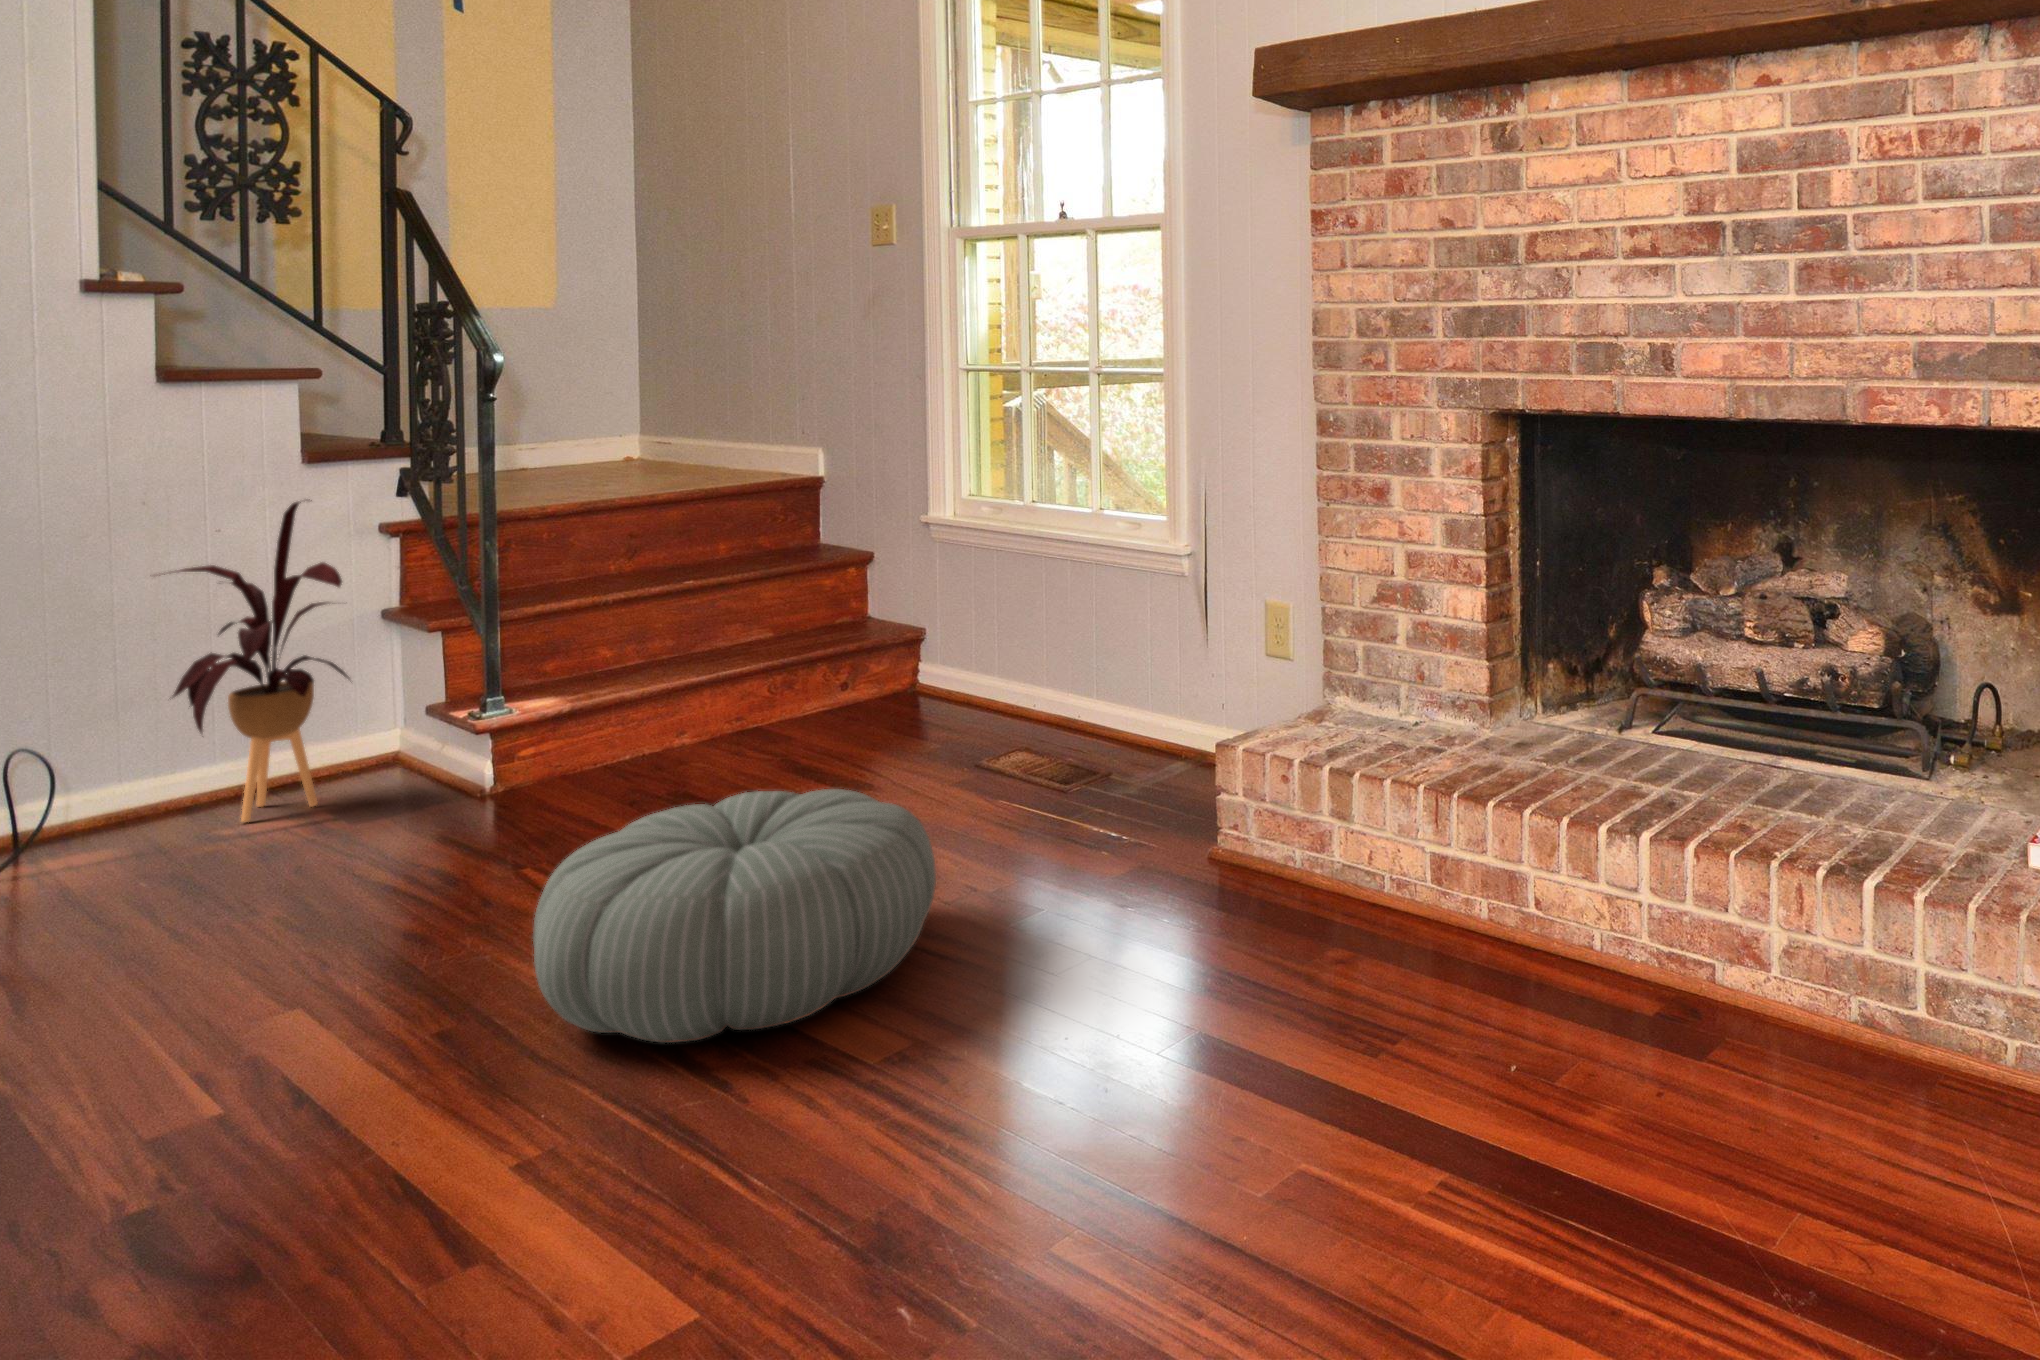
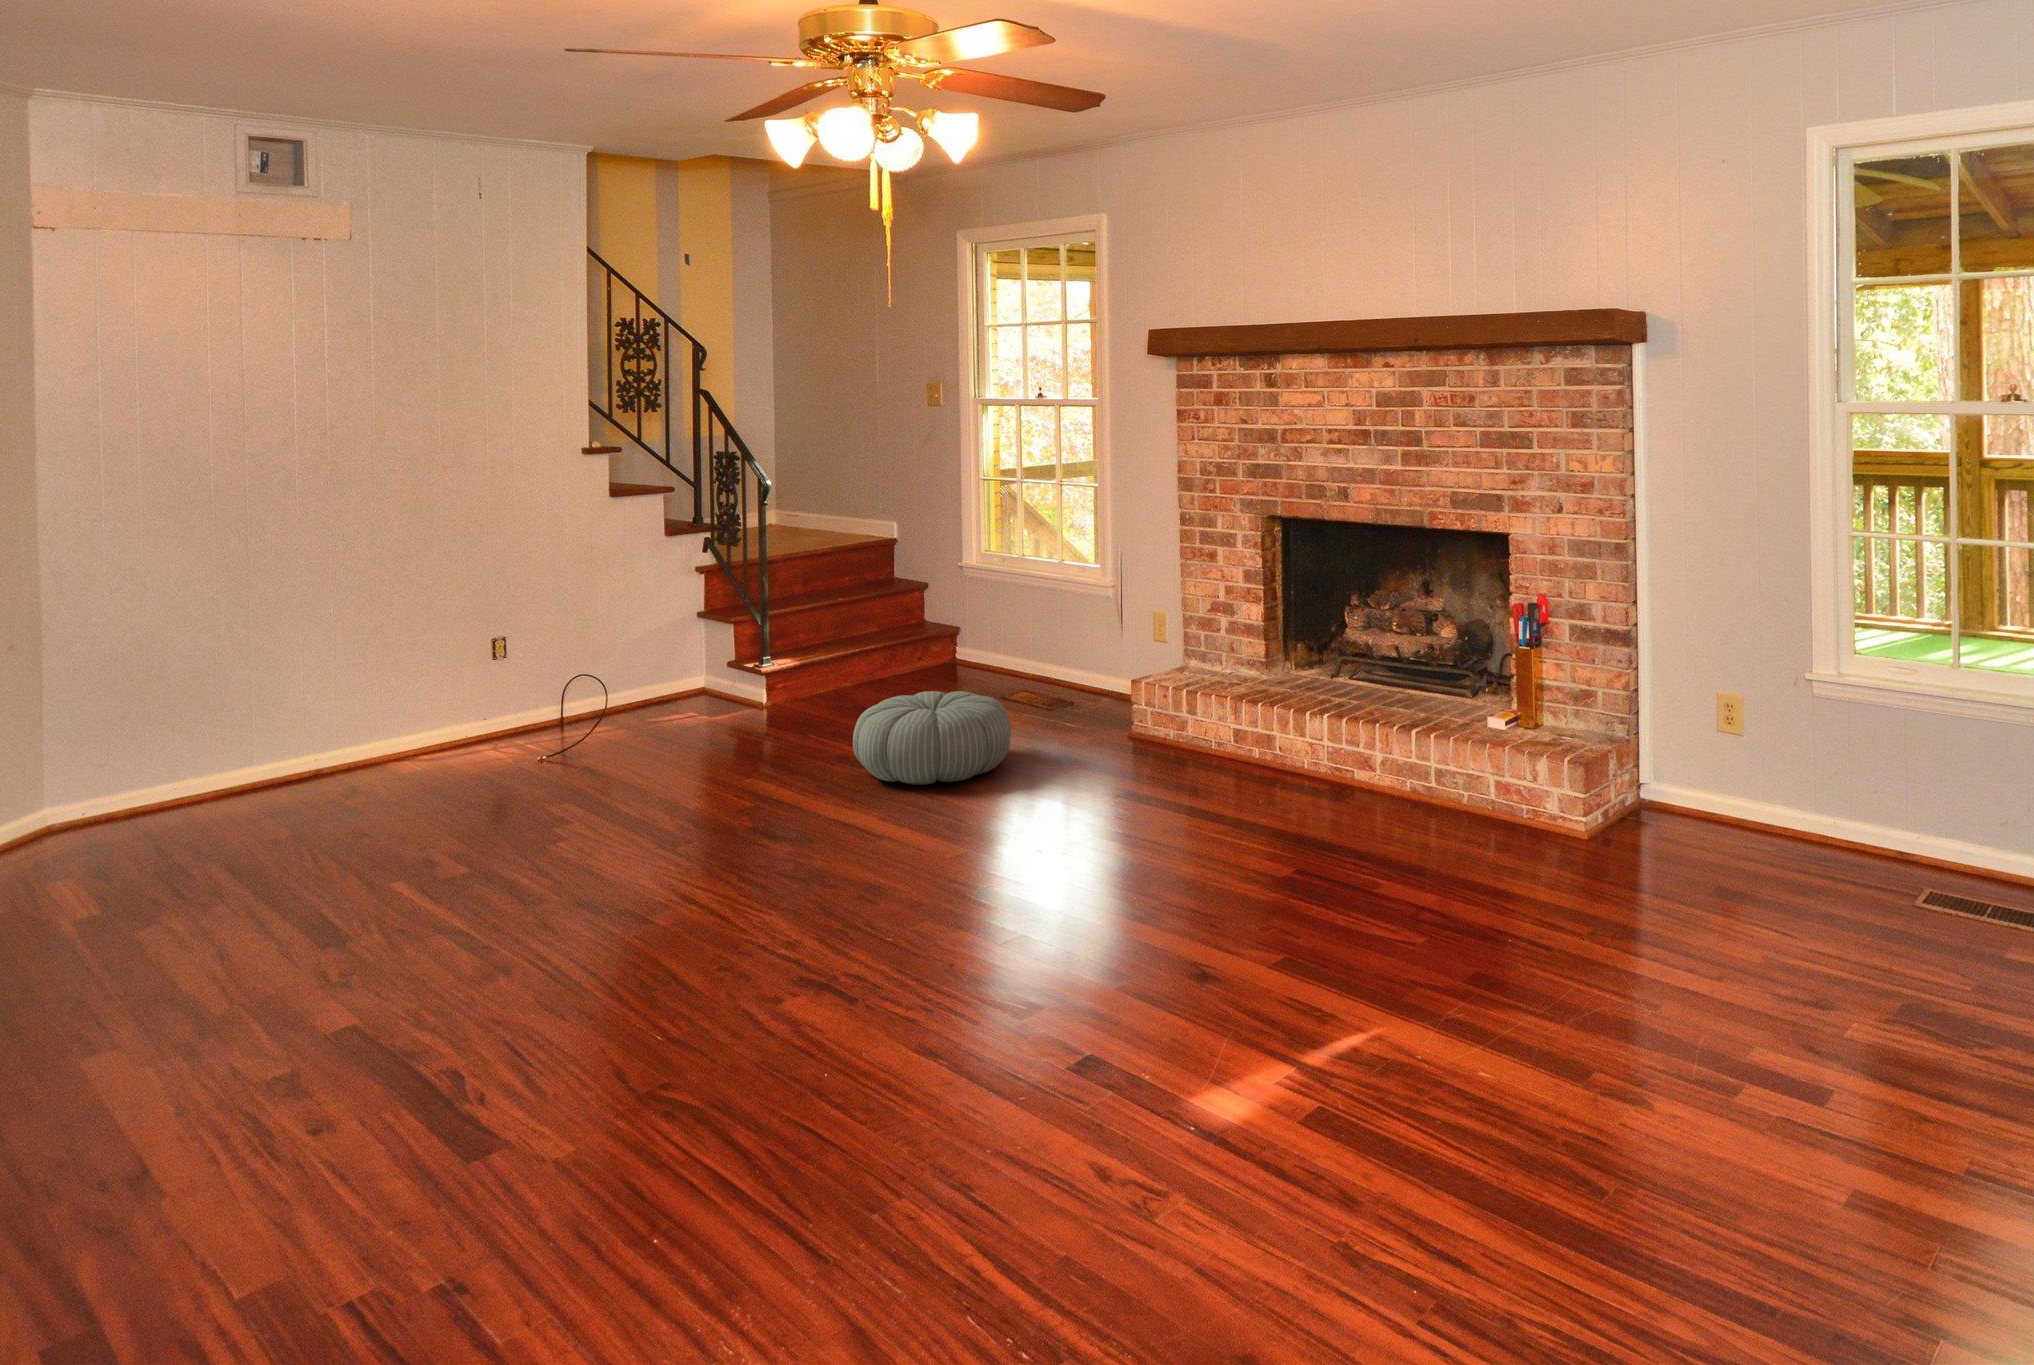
house plant: present [159,499,349,822] -> none [617,554,707,713]

